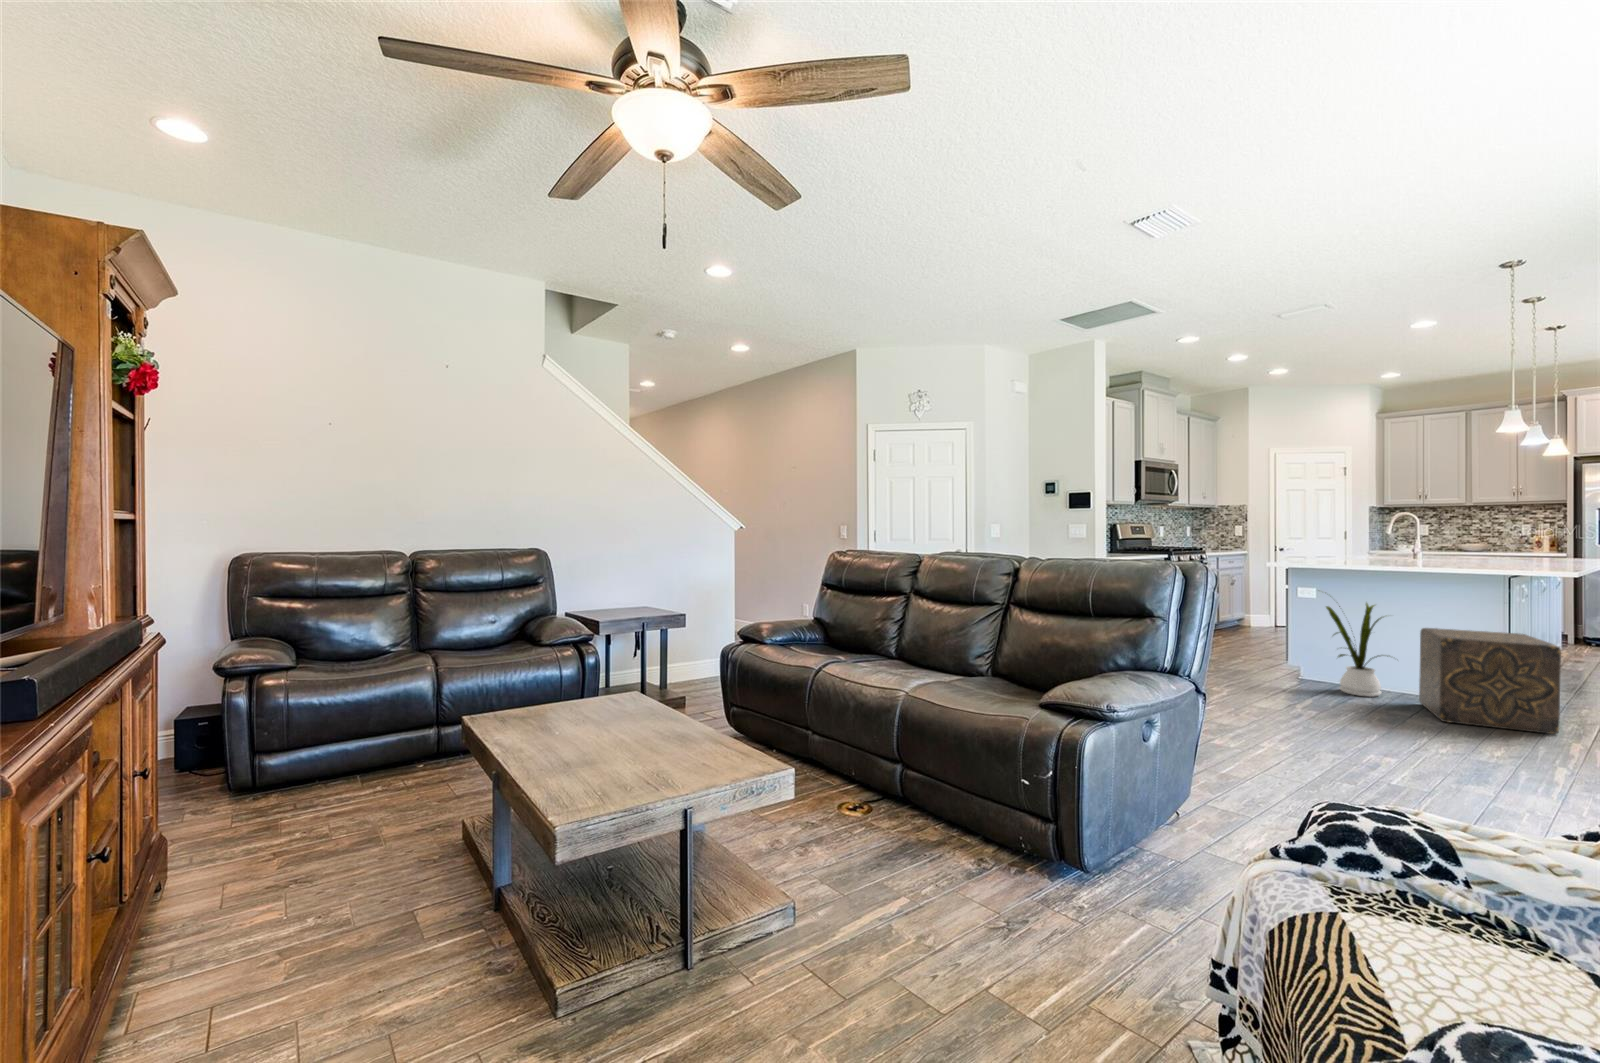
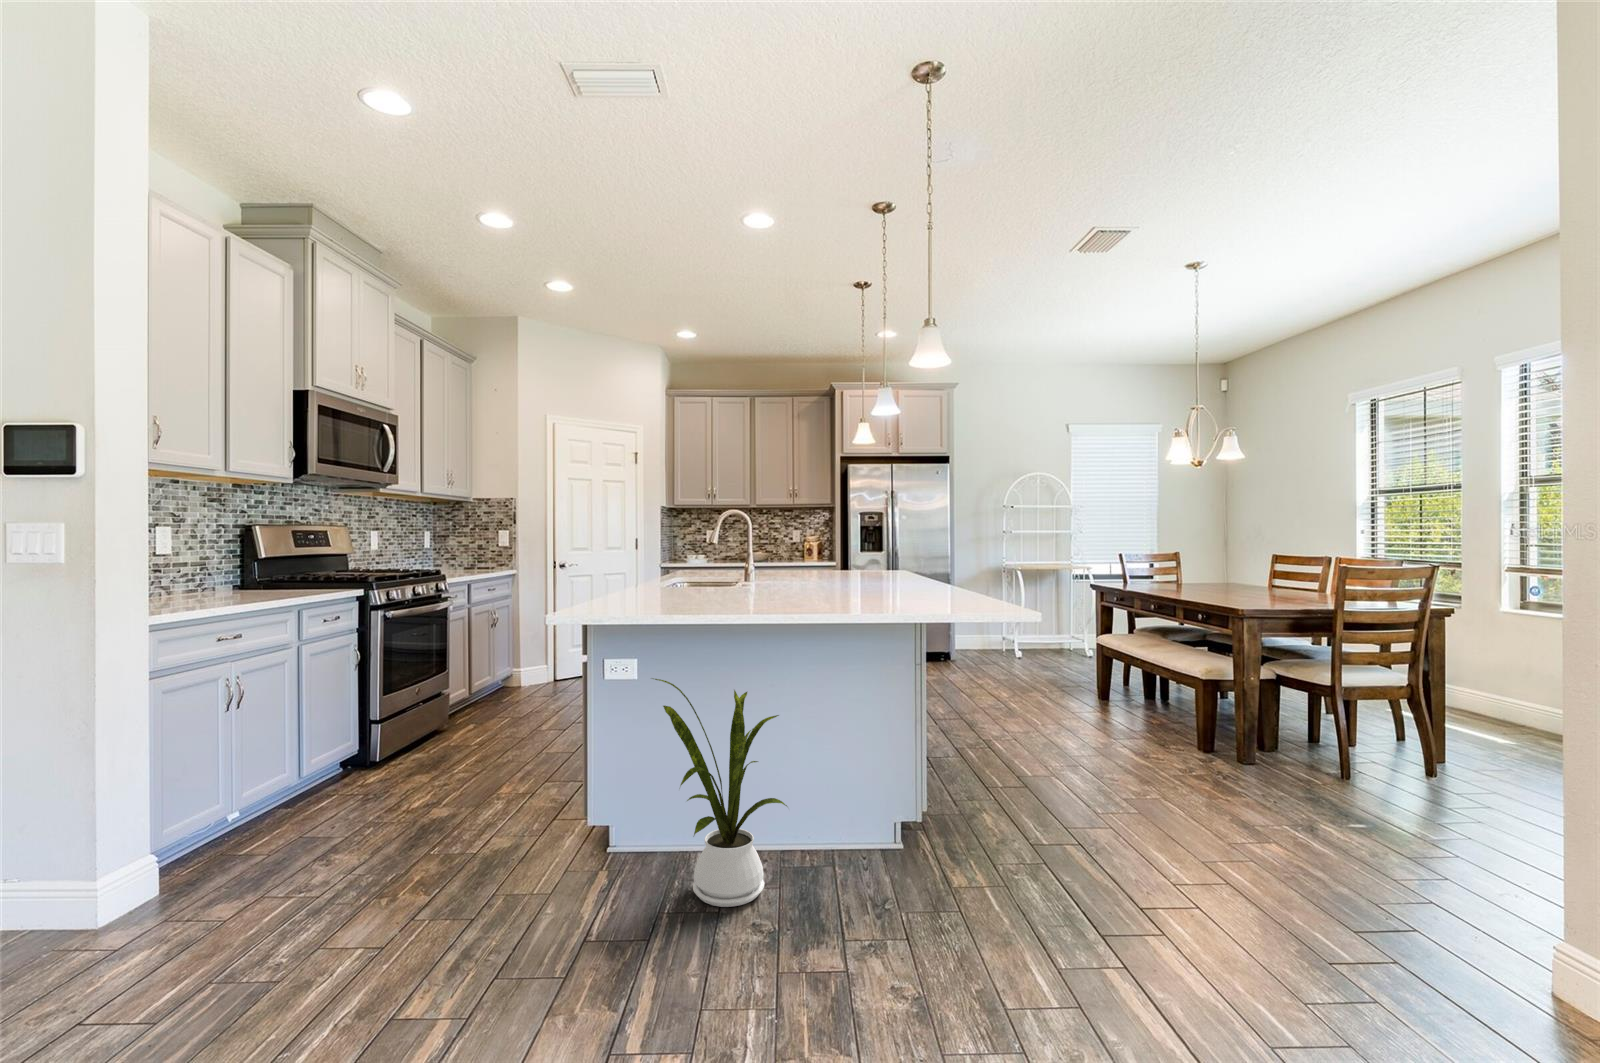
ottoman: present [1419,628,1561,734] -> none [829,727,1061,983]

